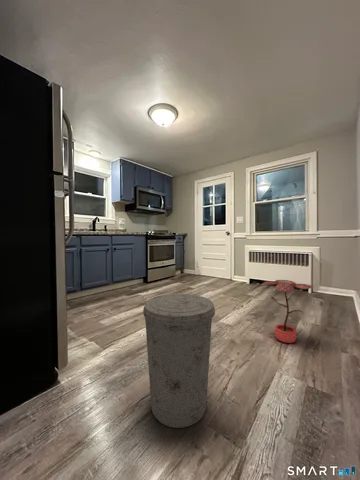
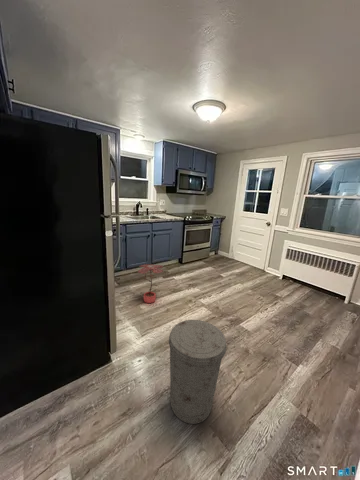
potted plant: present [261,280,312,343] -> present [138,264,163,303]

